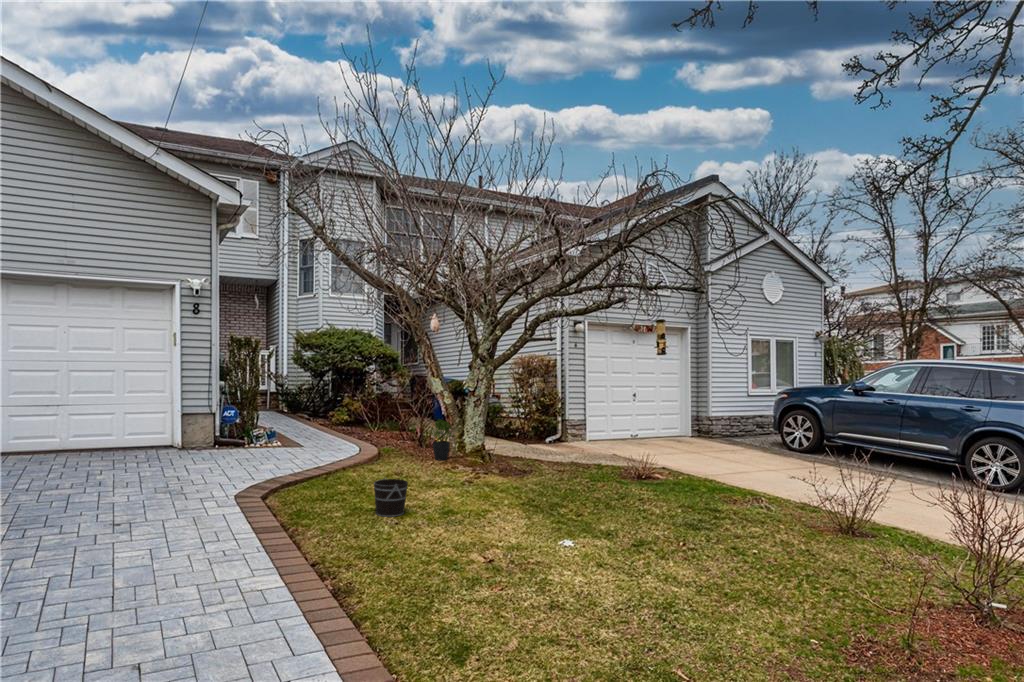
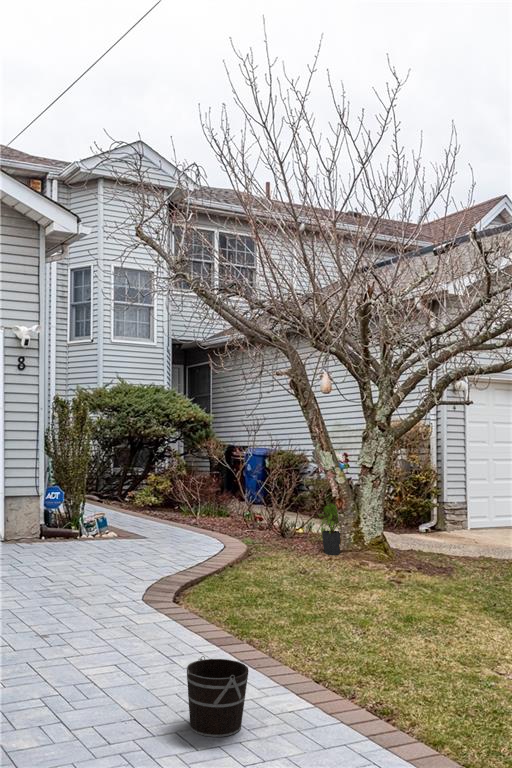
bucket: present [374,479,408,517] -> present [187,656,248,737]

